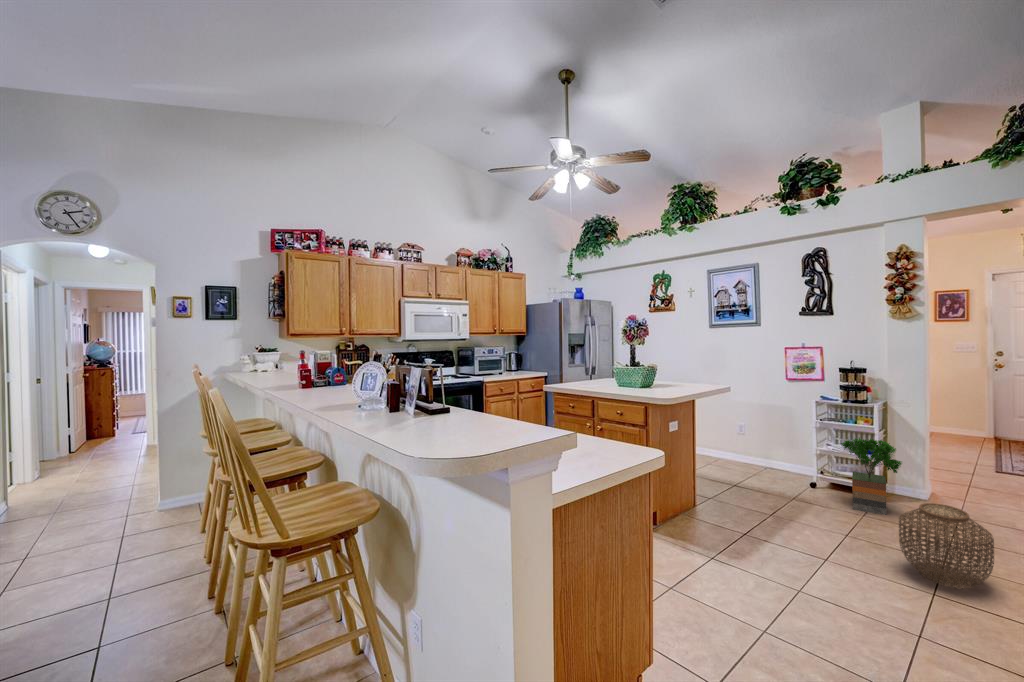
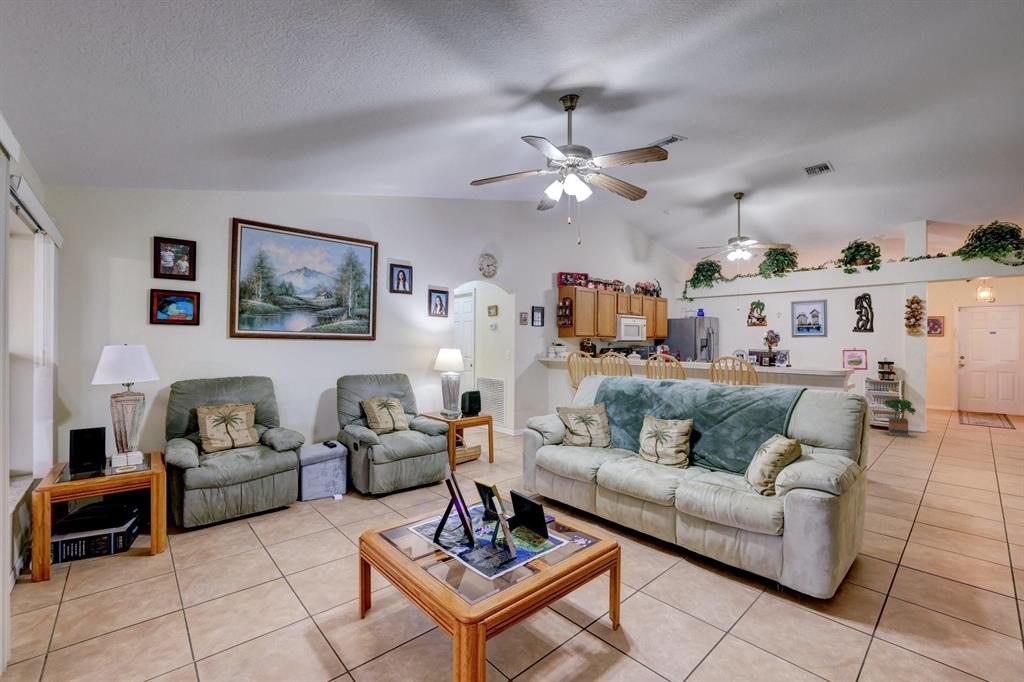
woven basket: present [899,503,994,589] -> none [921,419,961,453]

